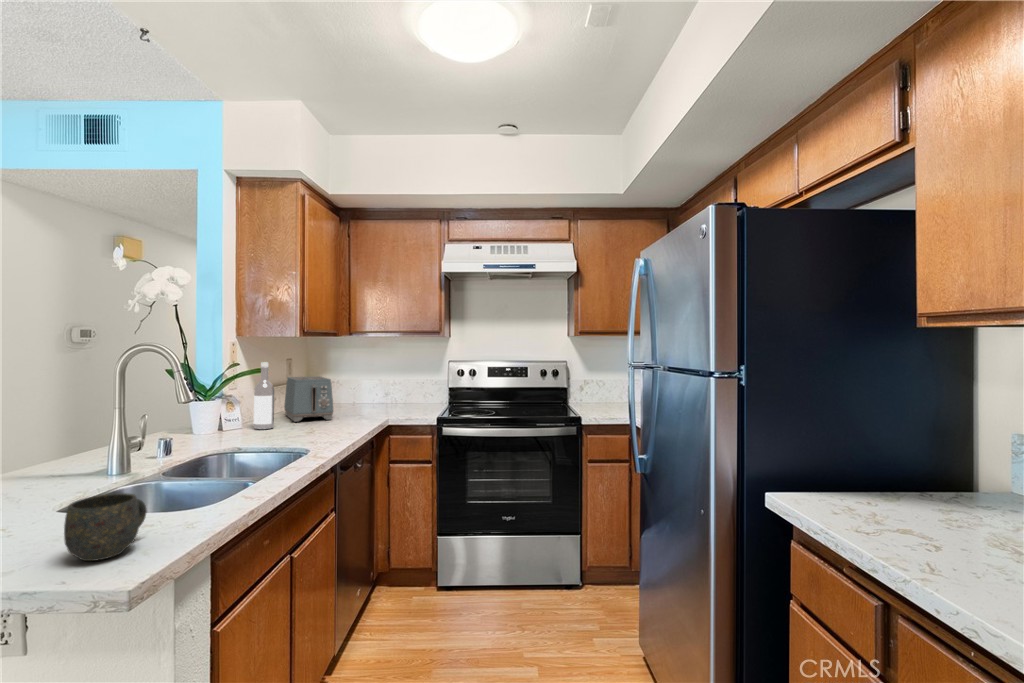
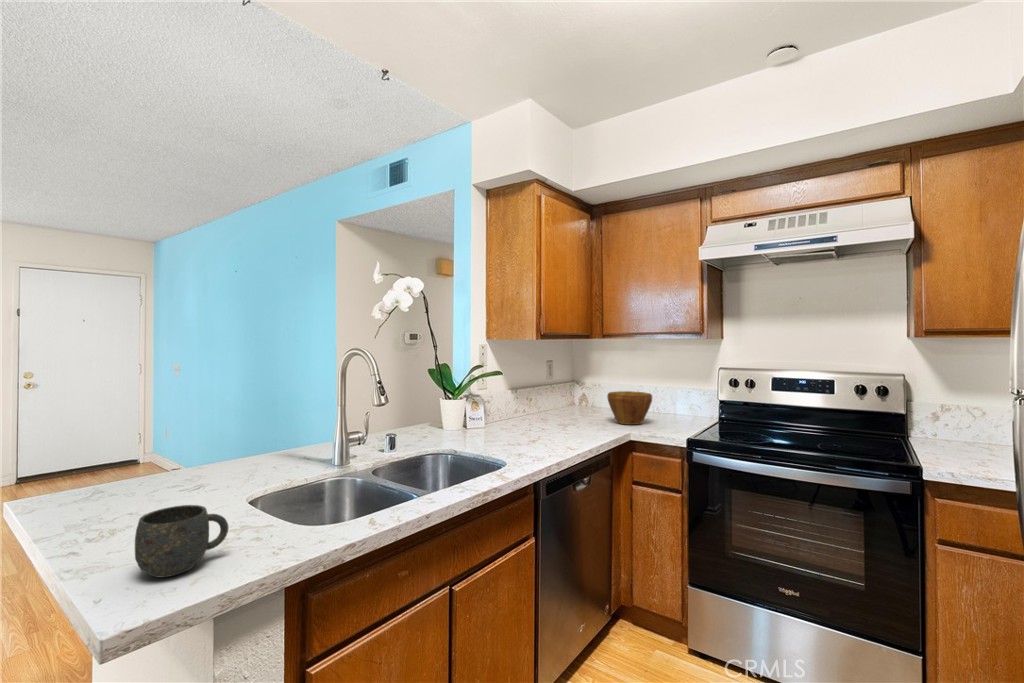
wine bottle: present [254,362,274,429] -> none [490,366,508,433]
toaster: present [284,376,333,422] -> none [529,380,570,428]
bowl: none [361,384,401,413] -> present [607,391,652,425]

